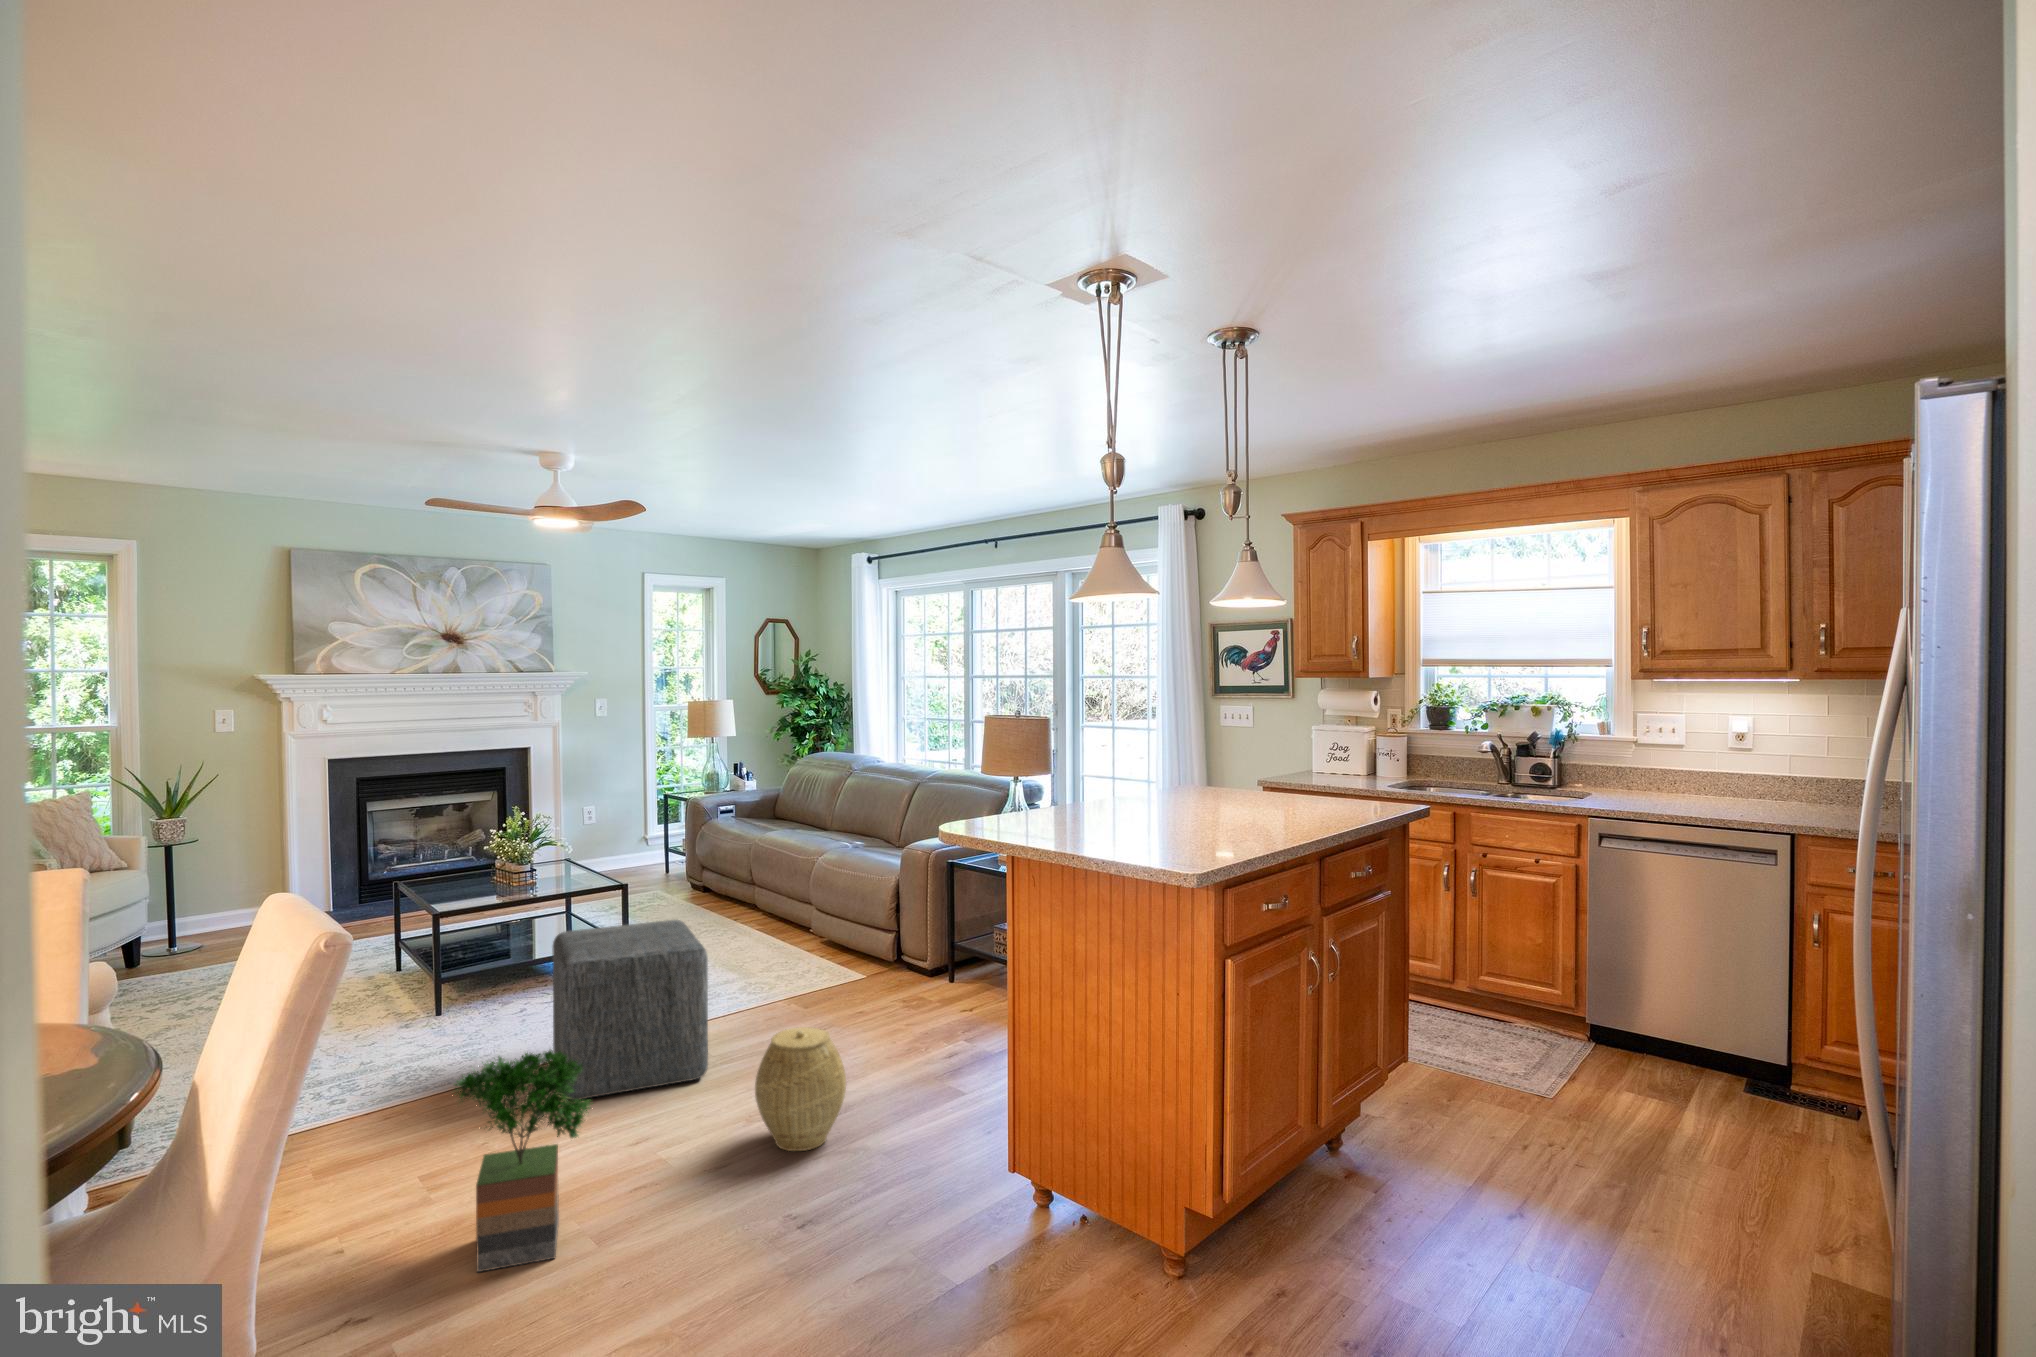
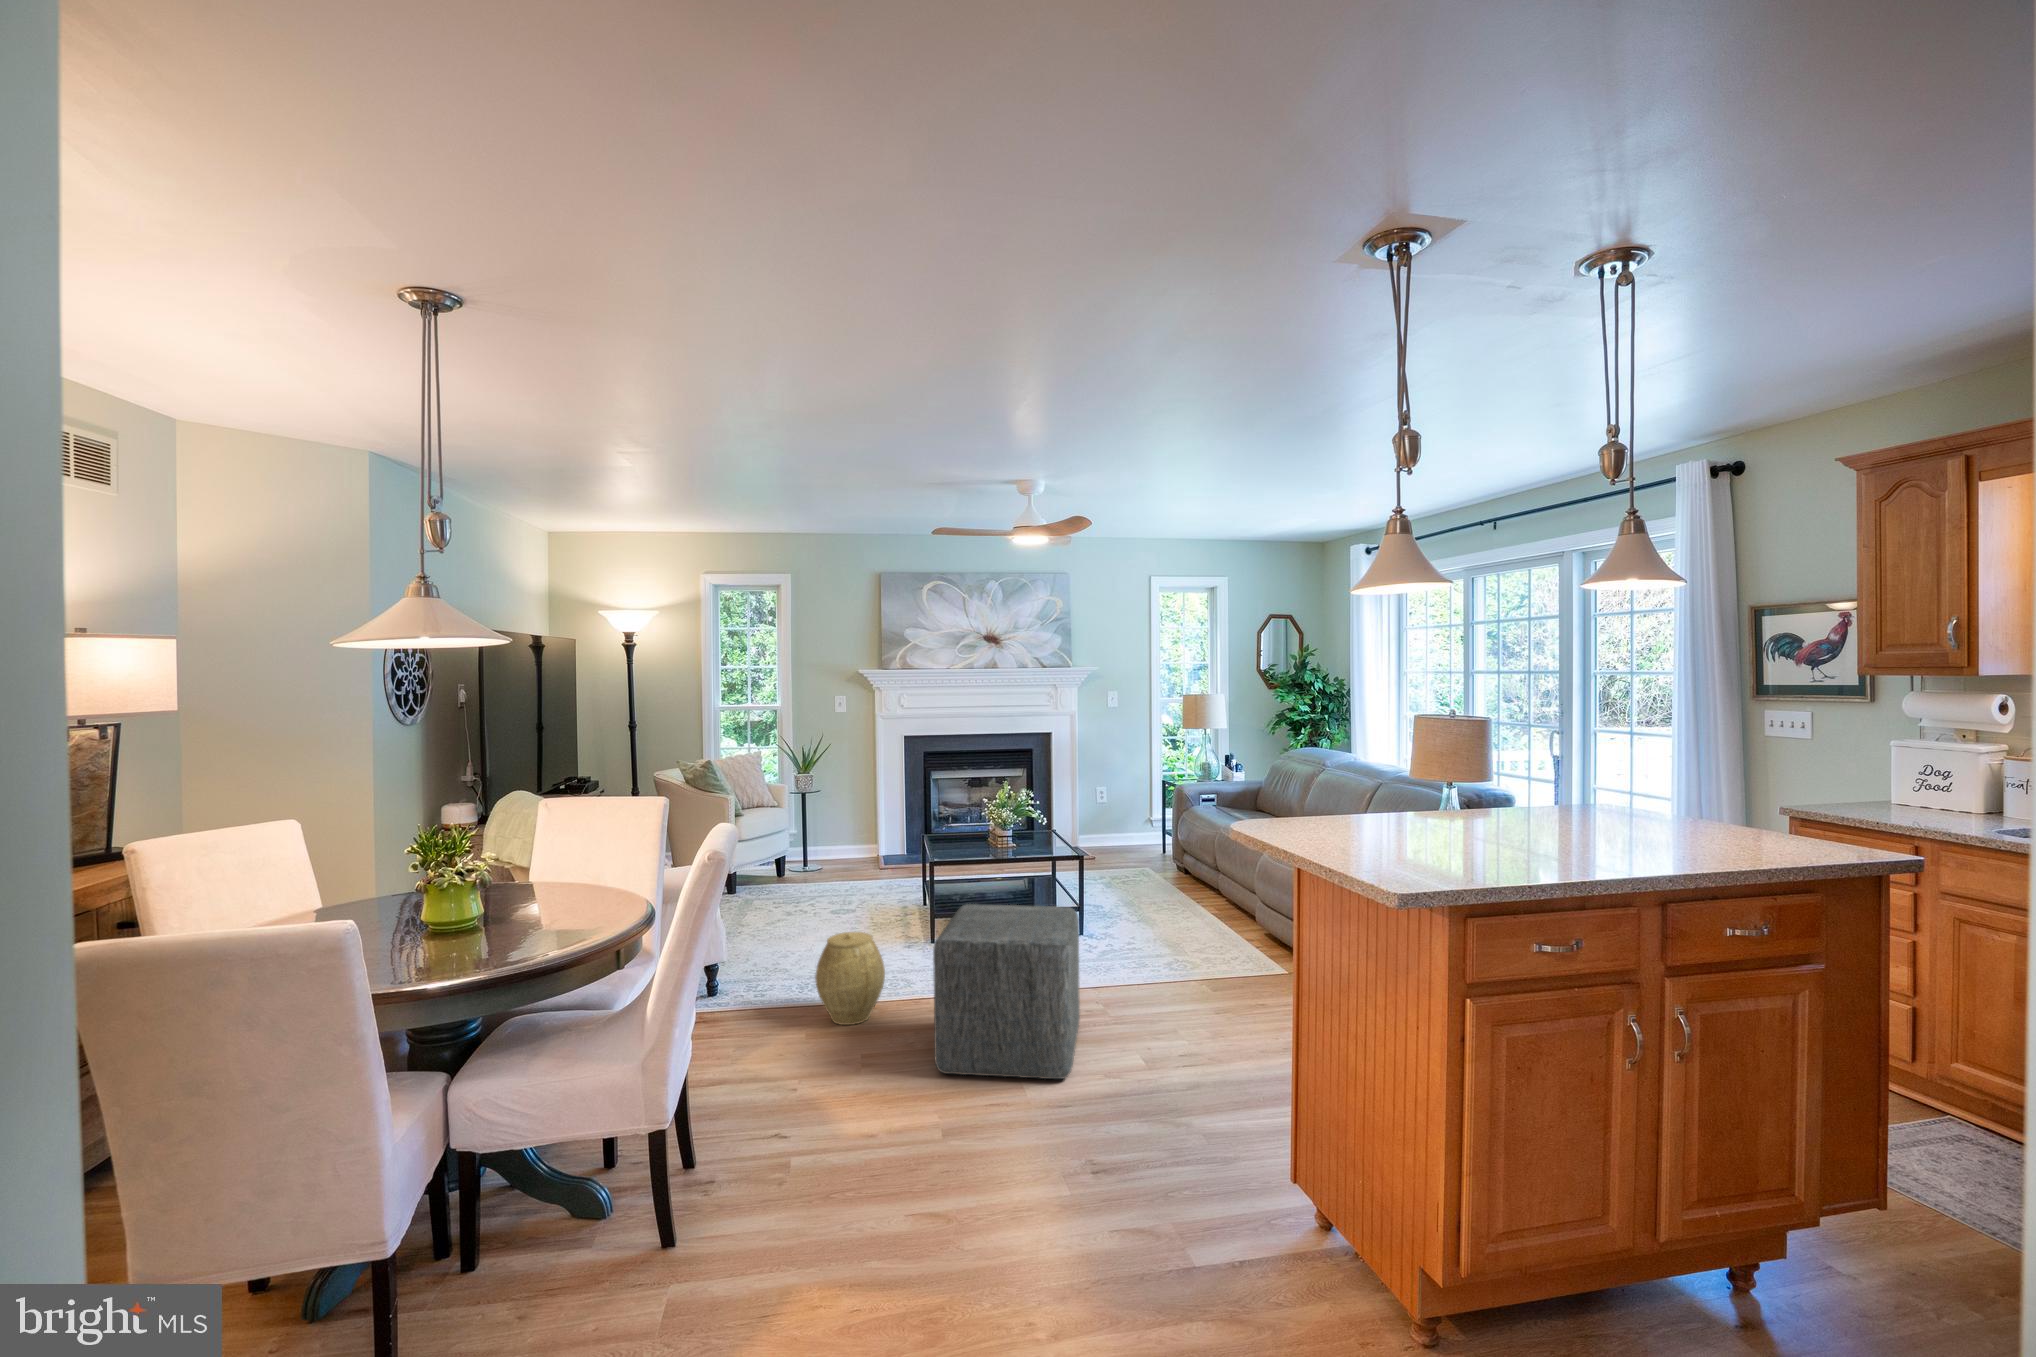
woven basket: present [755,1027,846,1151] -> present [815,932,885,1025]
potted tree: present [454,1050,593,1272] -> none [728,1037,859,1271]

